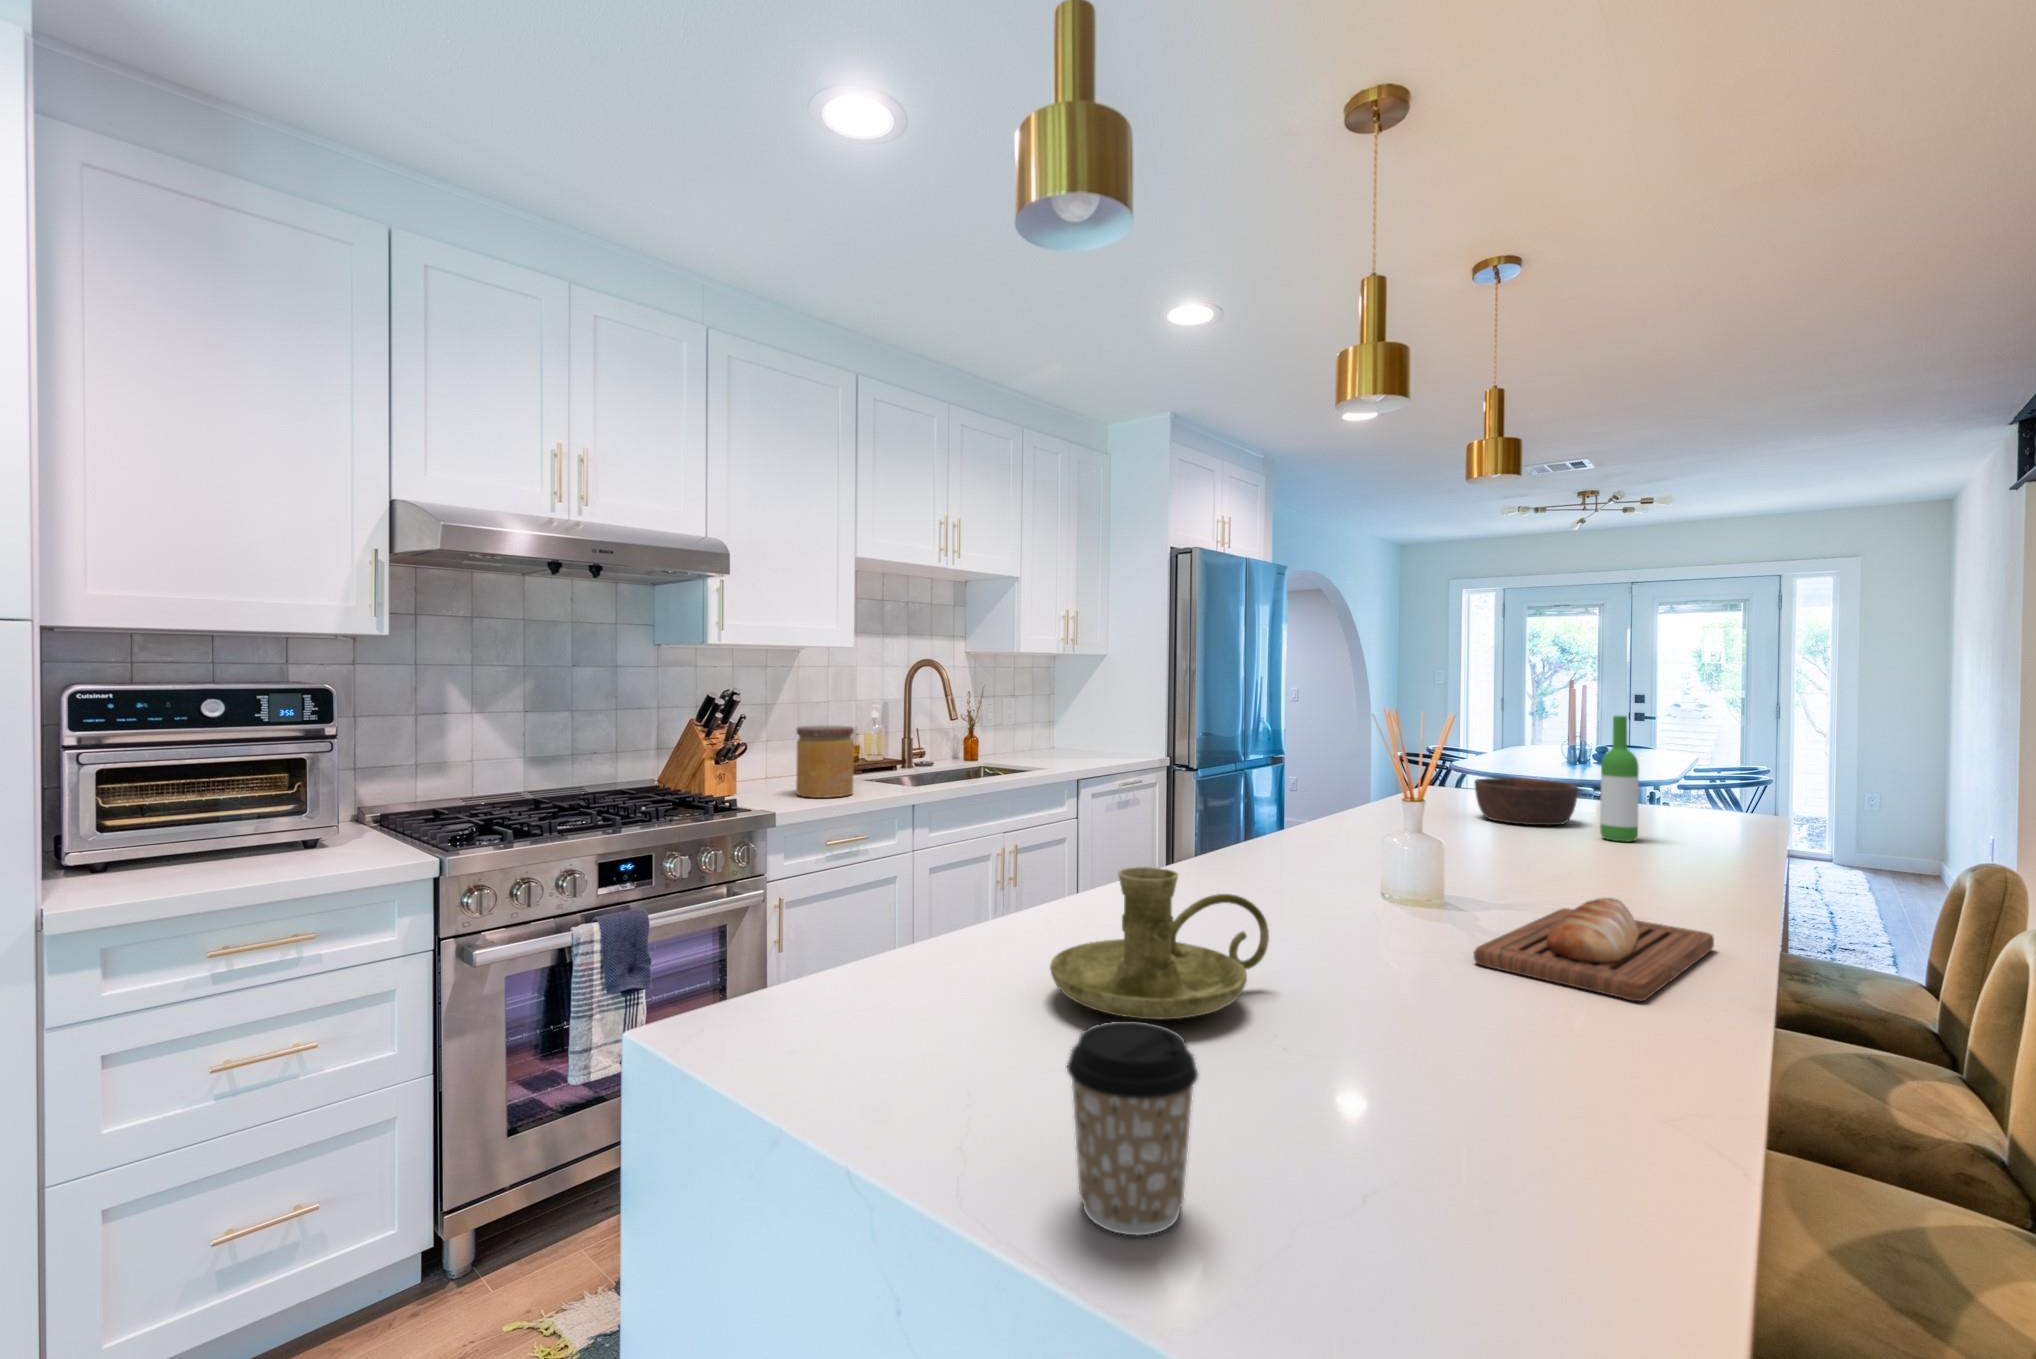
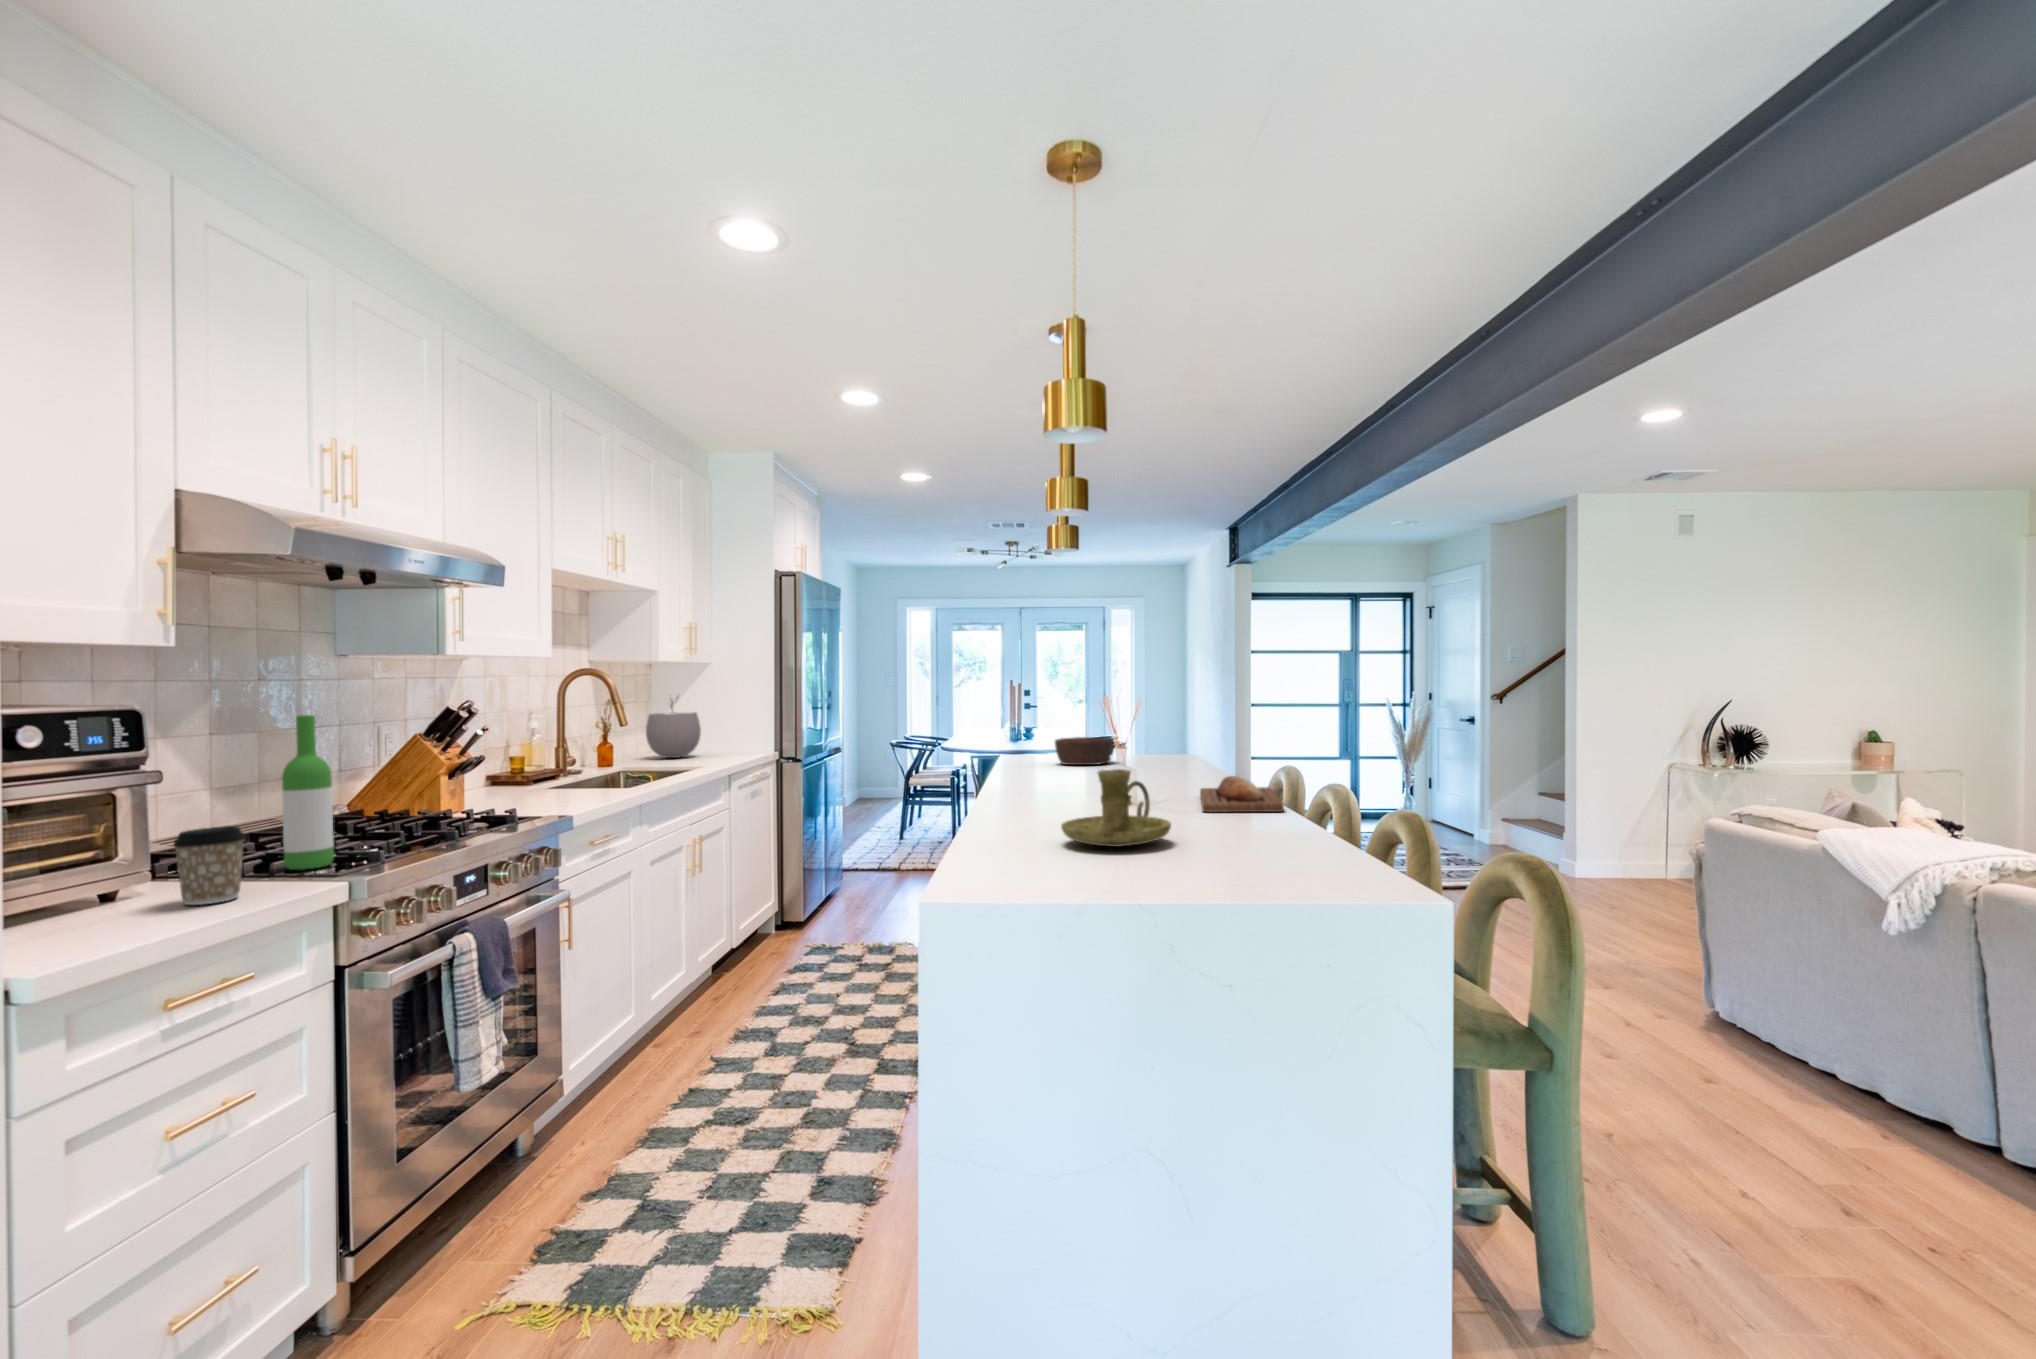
plant pot: none [1036,684,1091,754] -> present [646,702,701,758]
wine bottle: present [1600,716,1639,842] -> present [282,715,334,870]
jar: present [796,726,854,798] -> none [520,735,583,806]
coffee cup: present [1067,1021,1199,1235] -> present [173,826,245,905]

